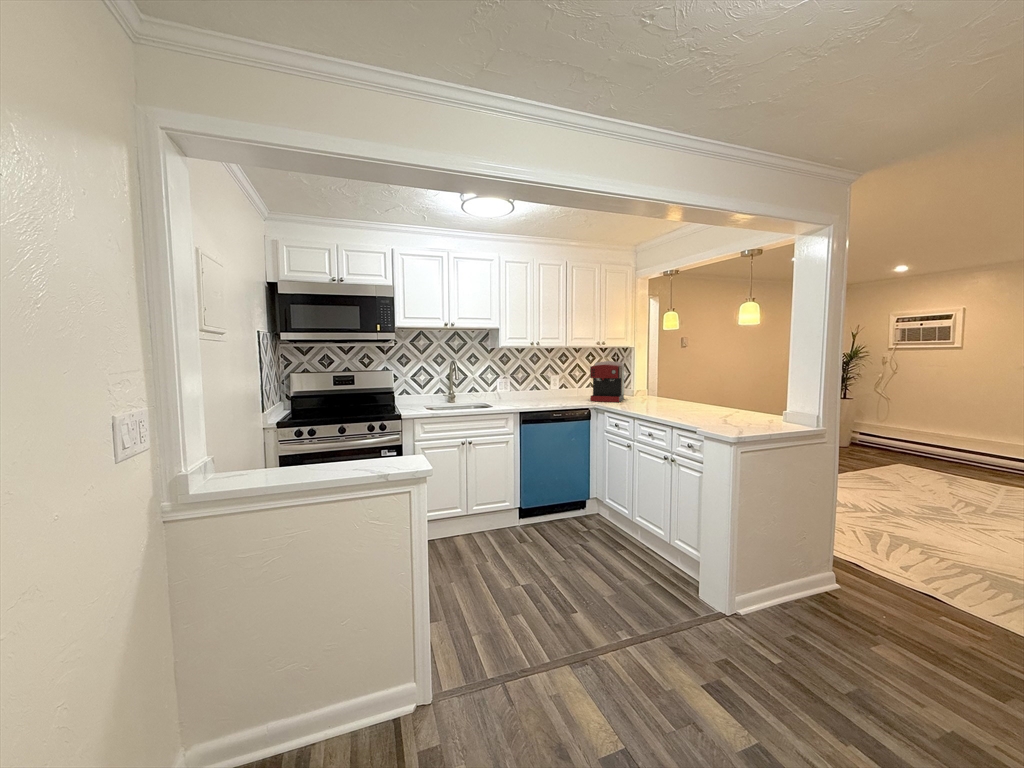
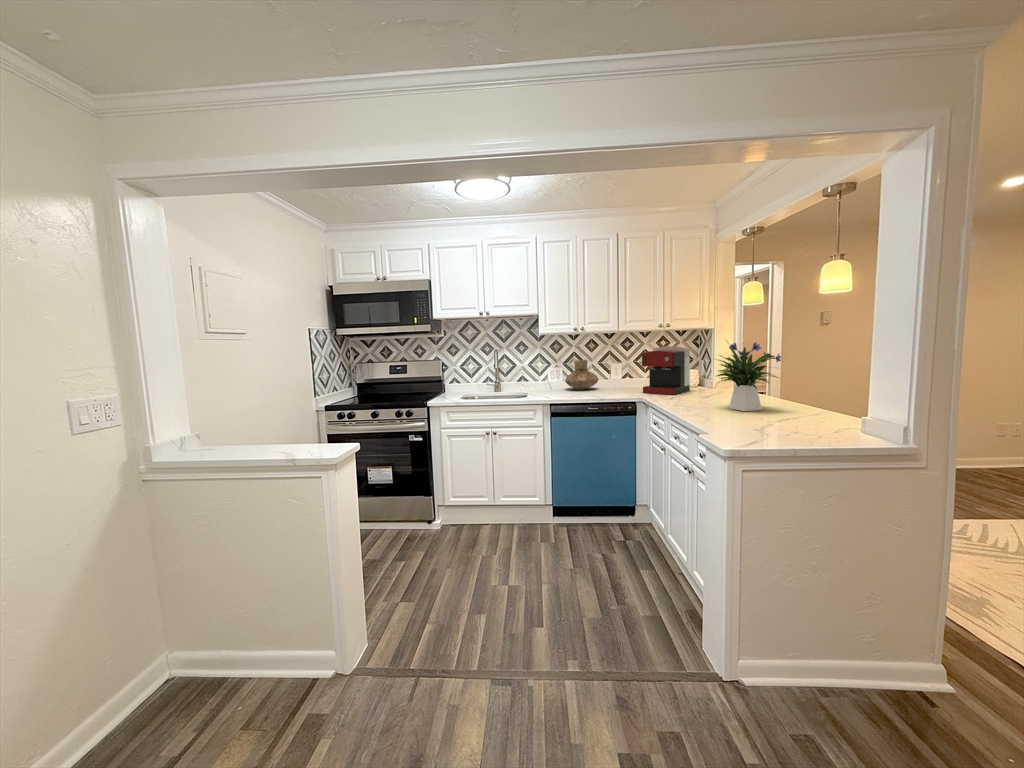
flower arrangement: none [661,357,720,413] -> present [717,342,781,411]
vase: none [515,372,546,399] -> present [565,360,598,390]

